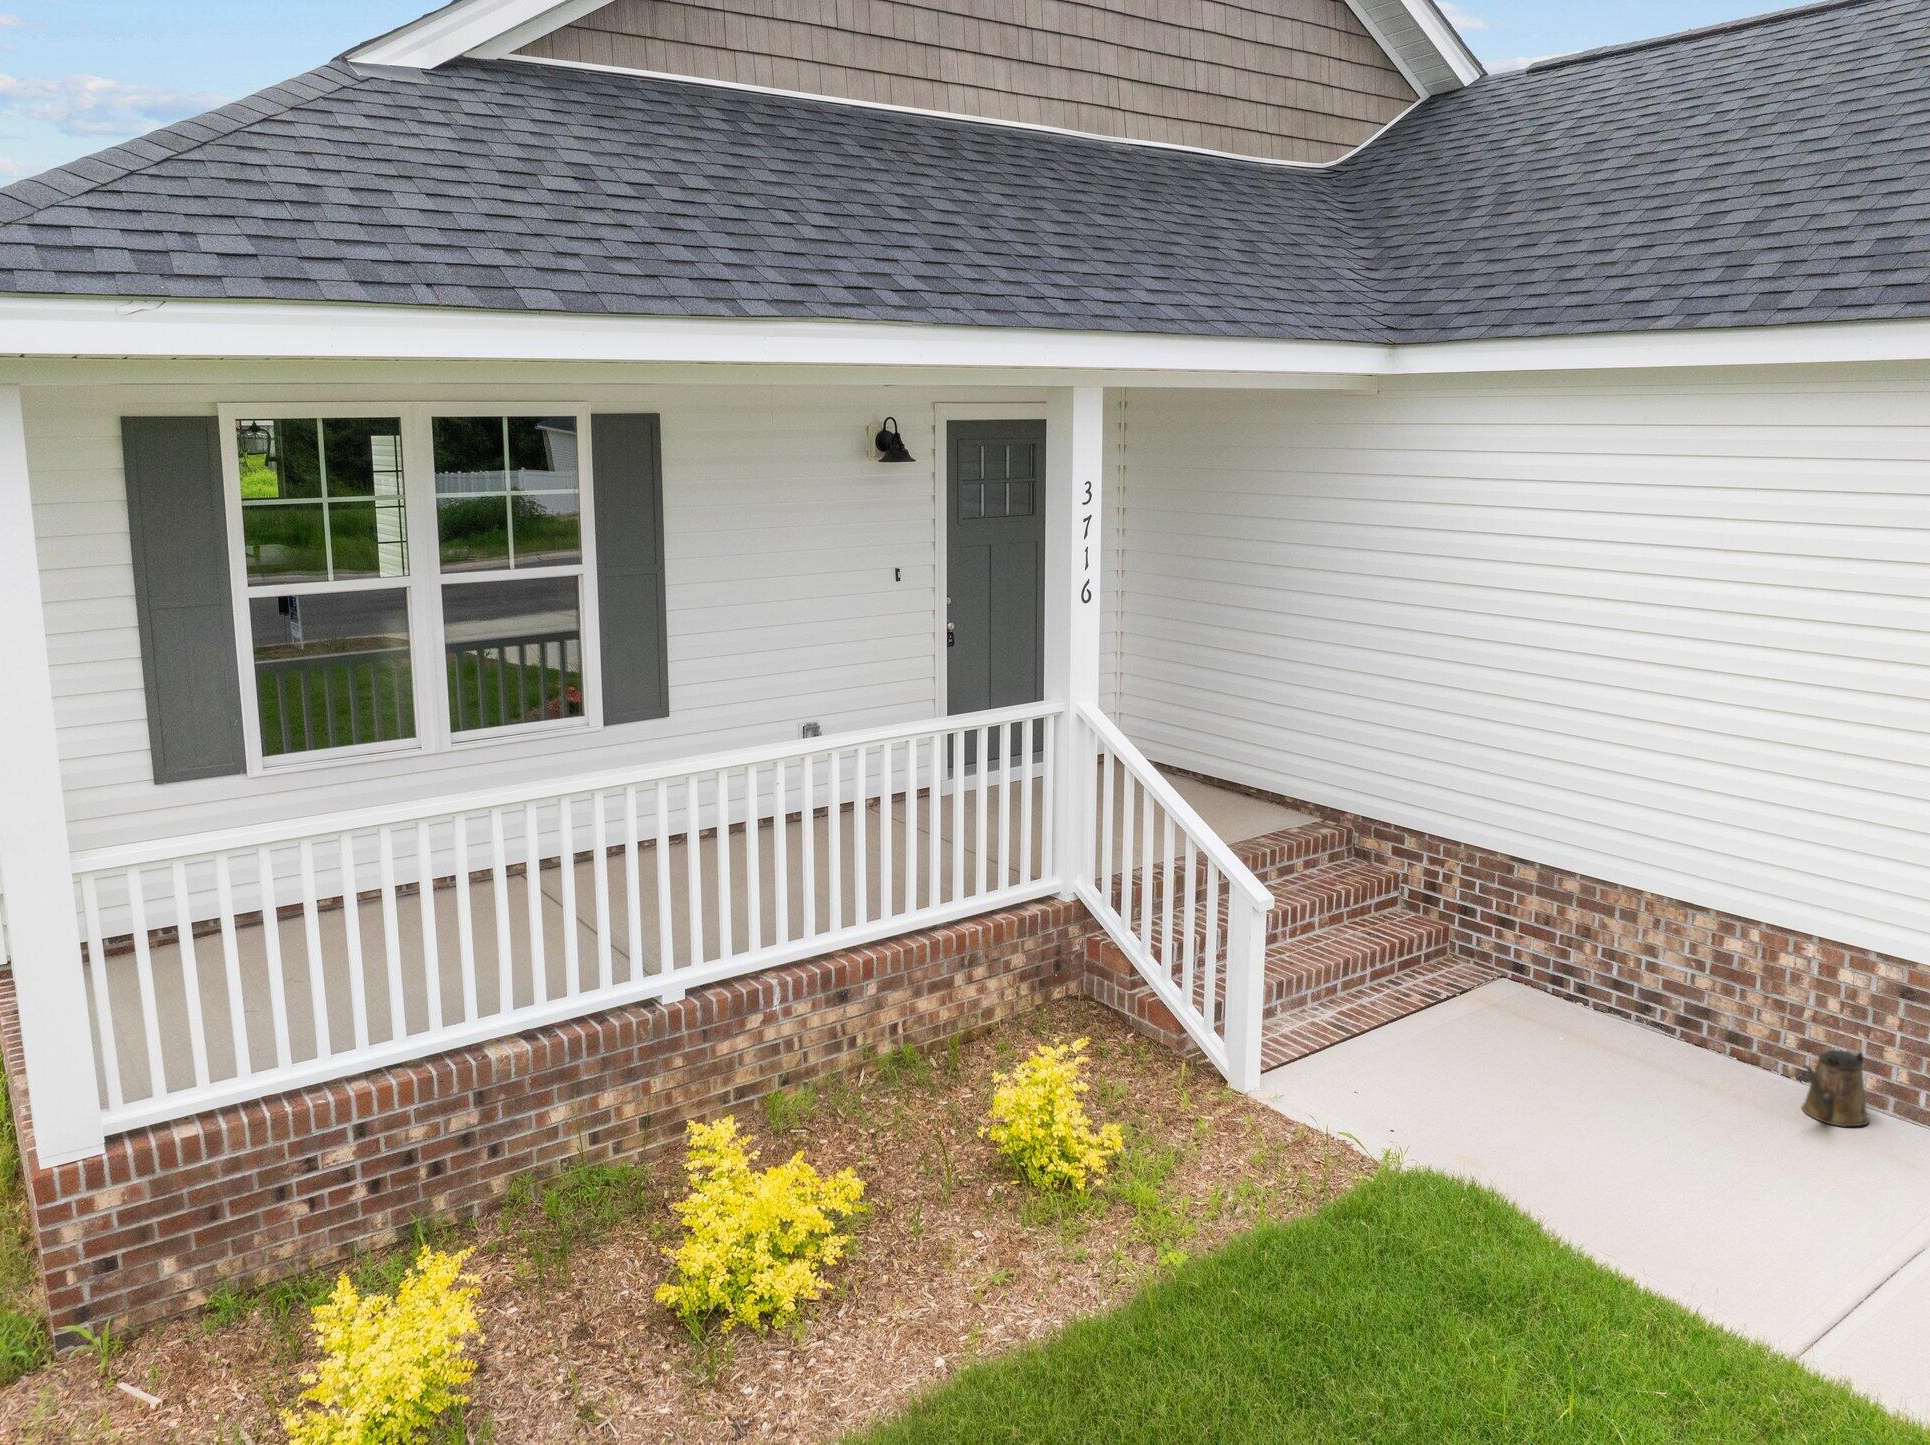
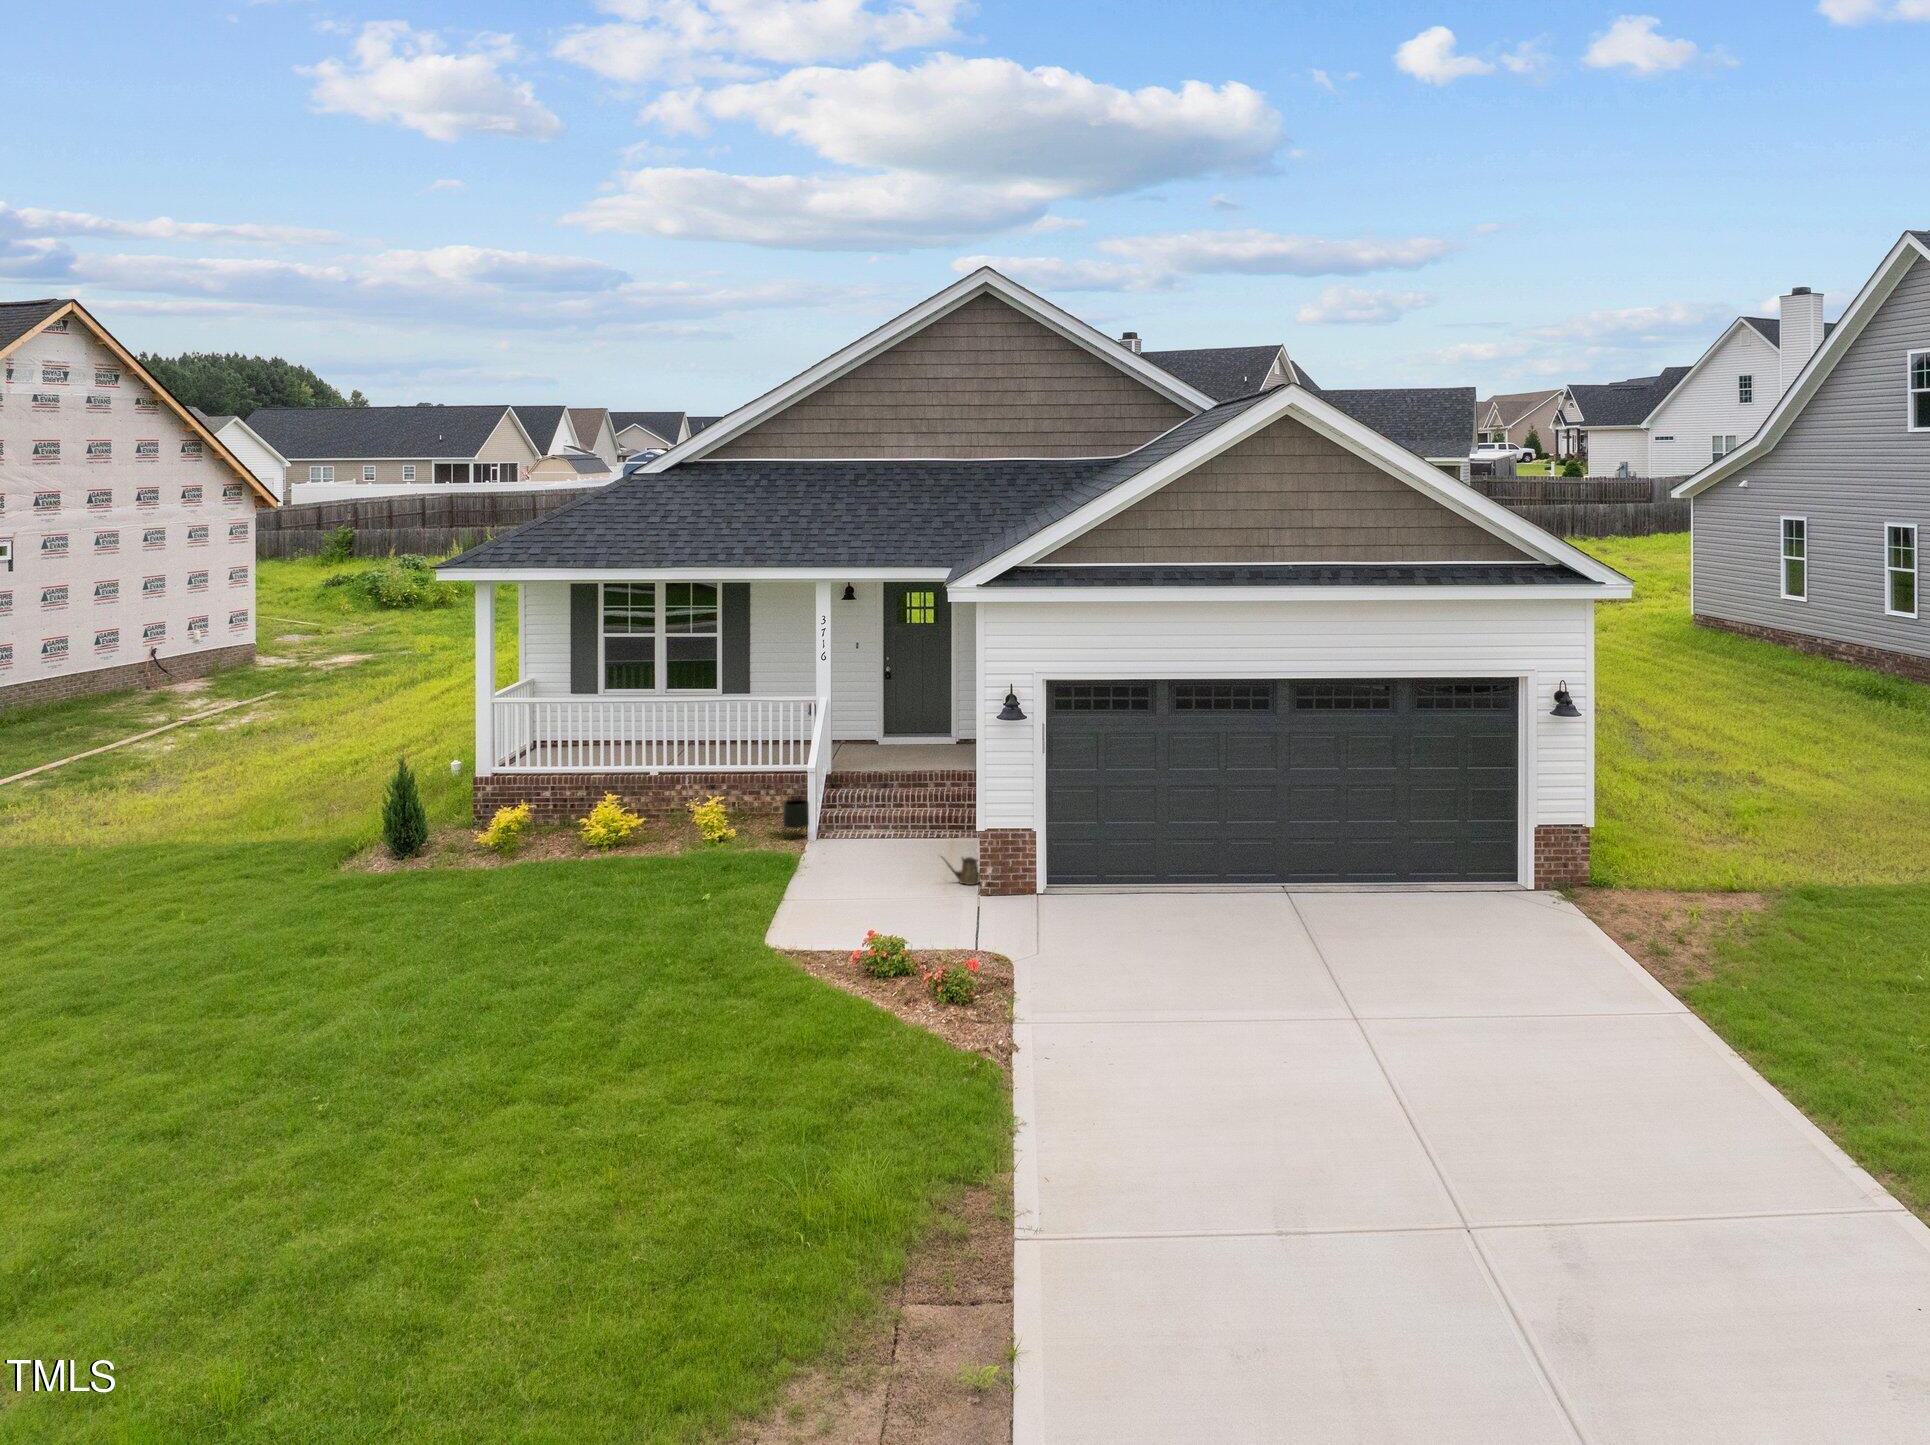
planter: none [1132,979,1207,1105] -> present [783,799,809,829]

